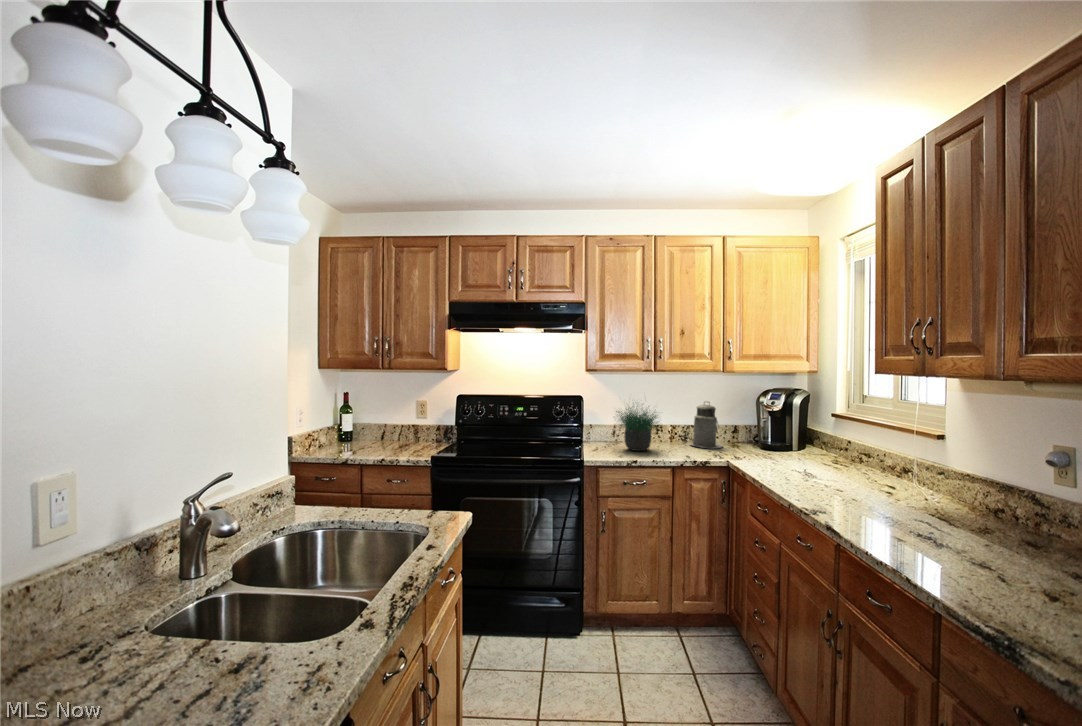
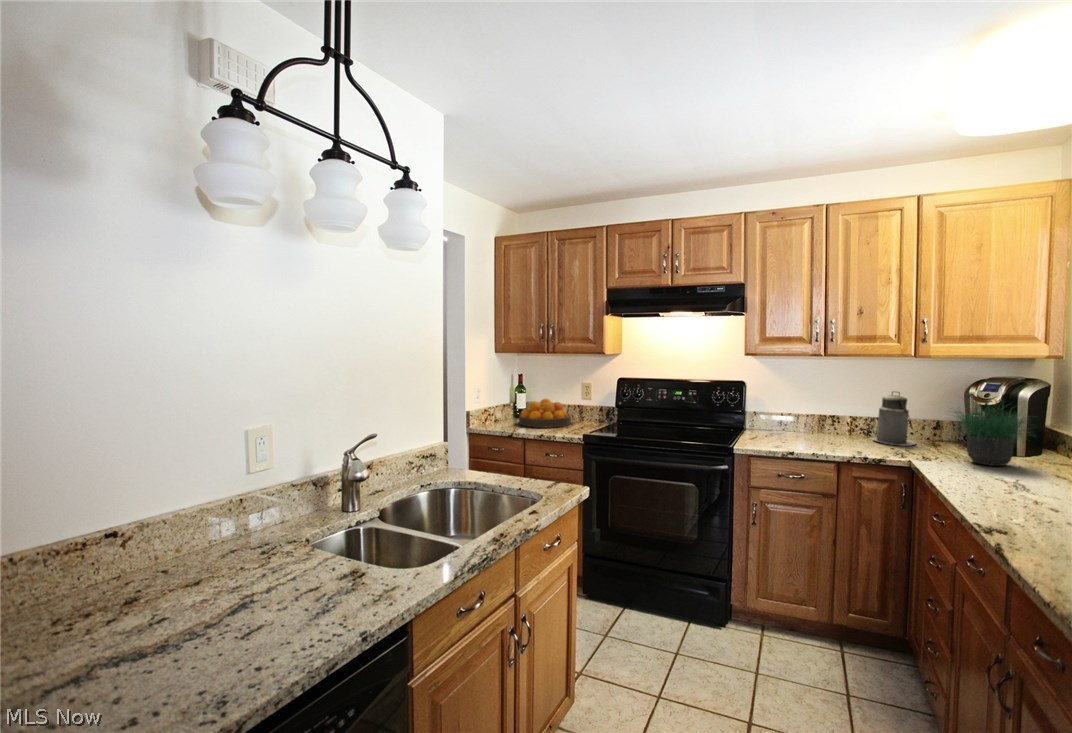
potted plant: present [616,406,658,451] -> present [955,400,1025,466]
fruit bowl: none [348,419,409,453] -> present [519,399,571,428]

